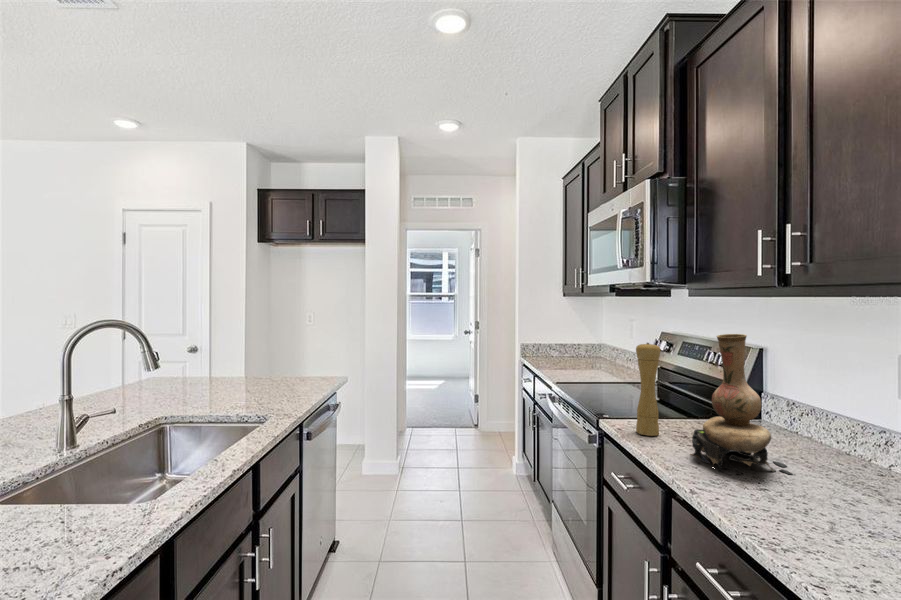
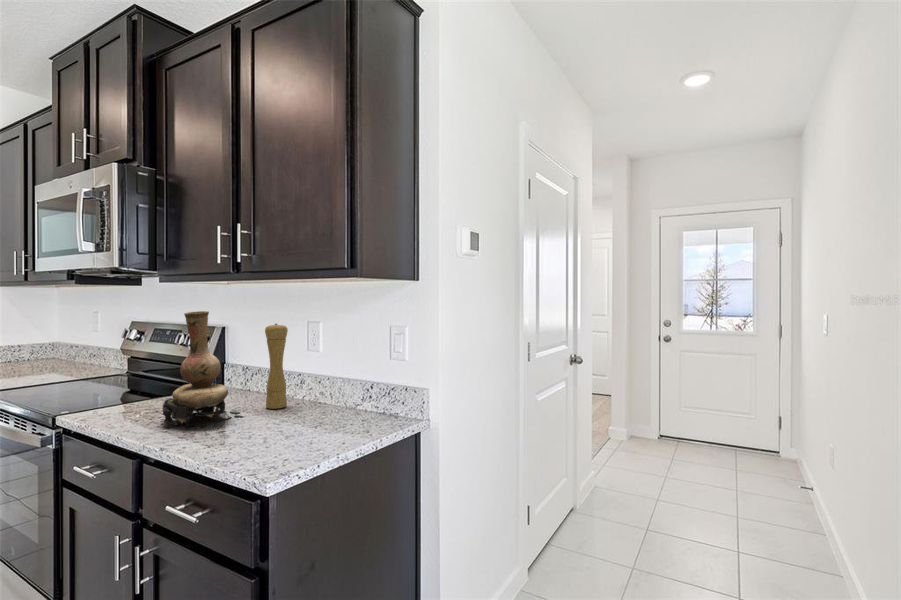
pepper mill: present [636,343,661,436] -> present [265,324,288,409]

